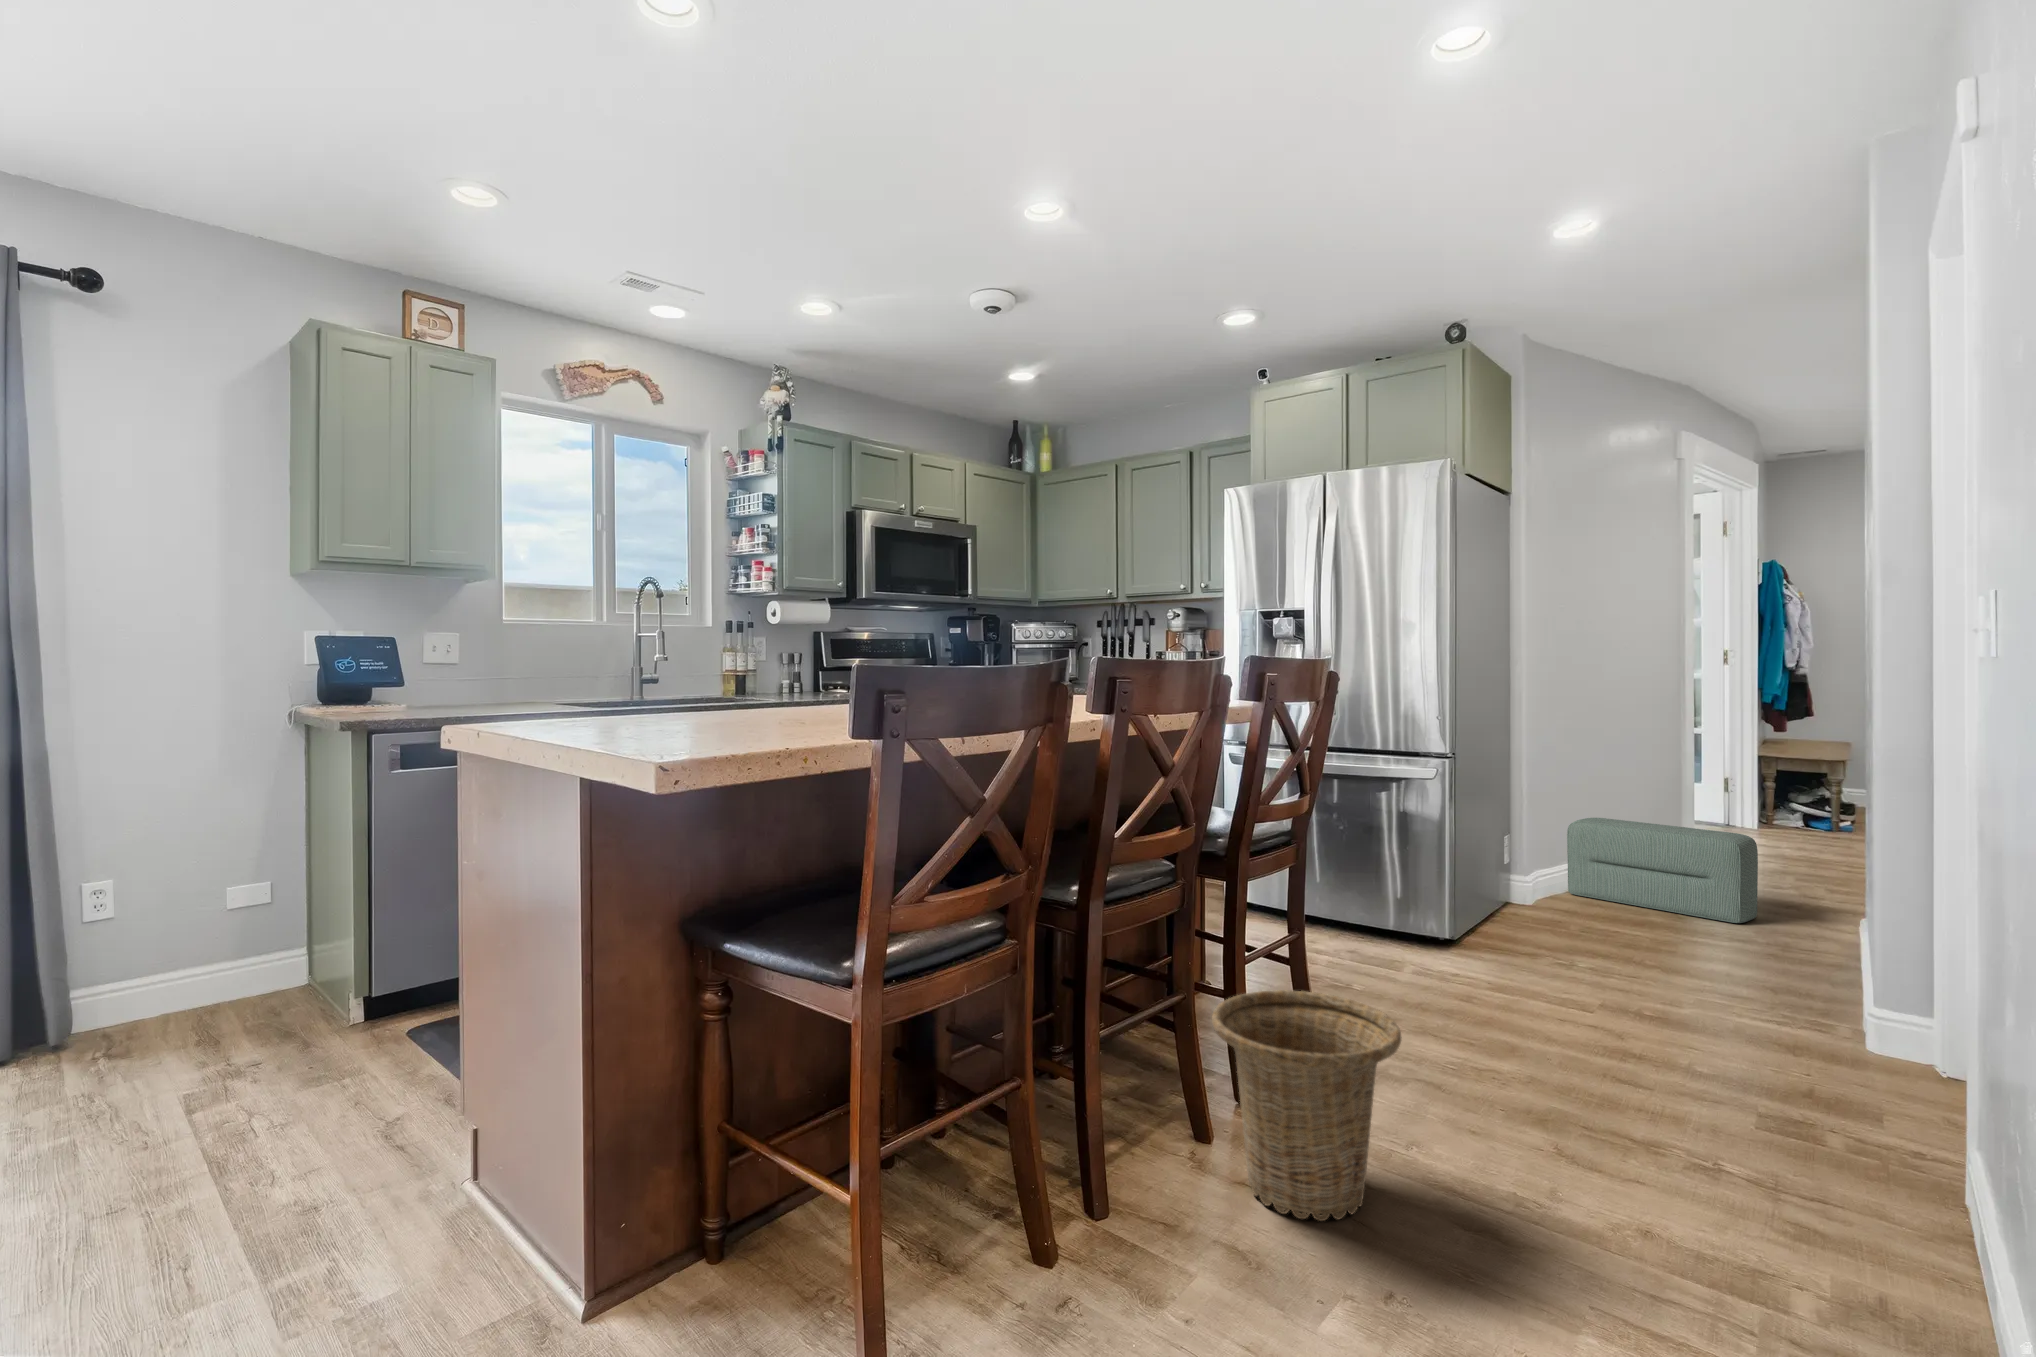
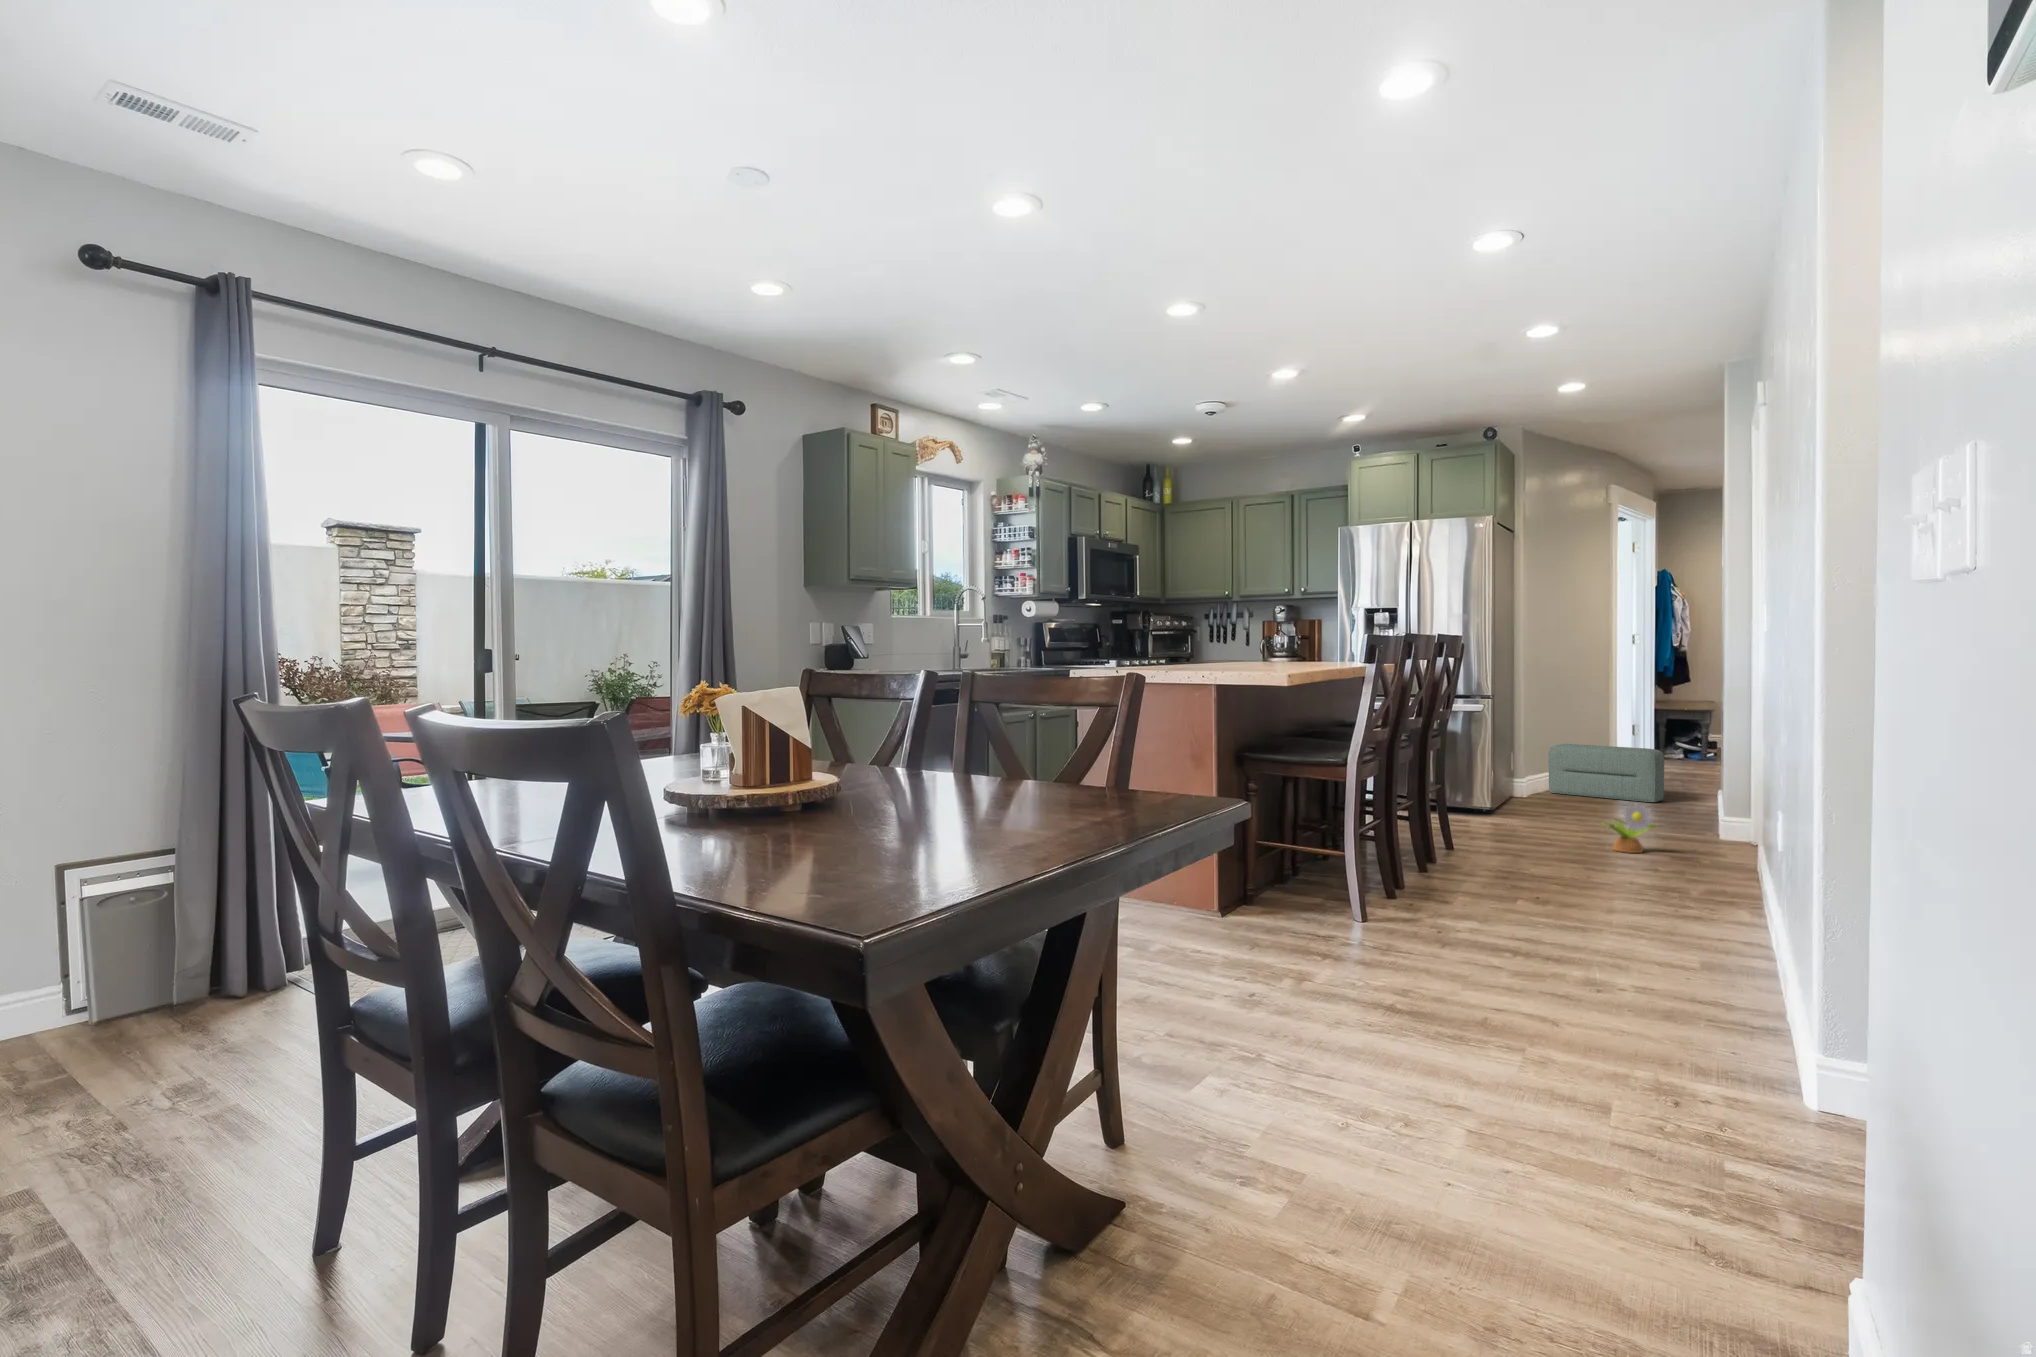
decorative plant: none [1603,976,1723,1077] -> present [1602,803,1656,853]
basket: present [1212,990,1402,1221] -> none [1446,802,1538,891]

